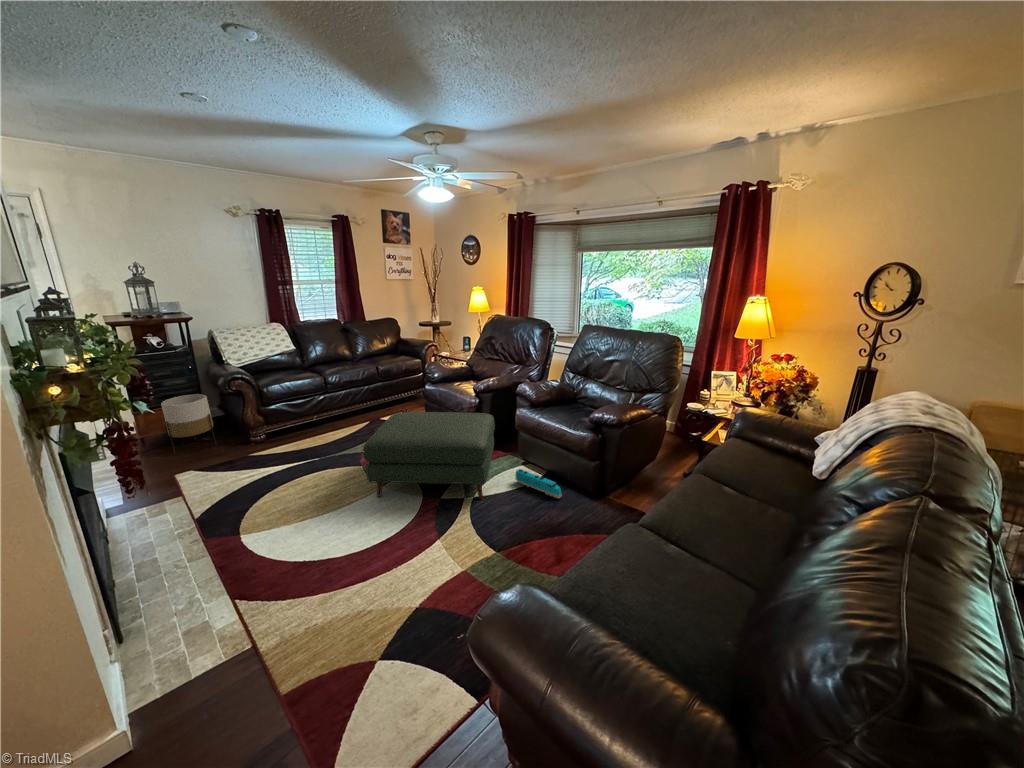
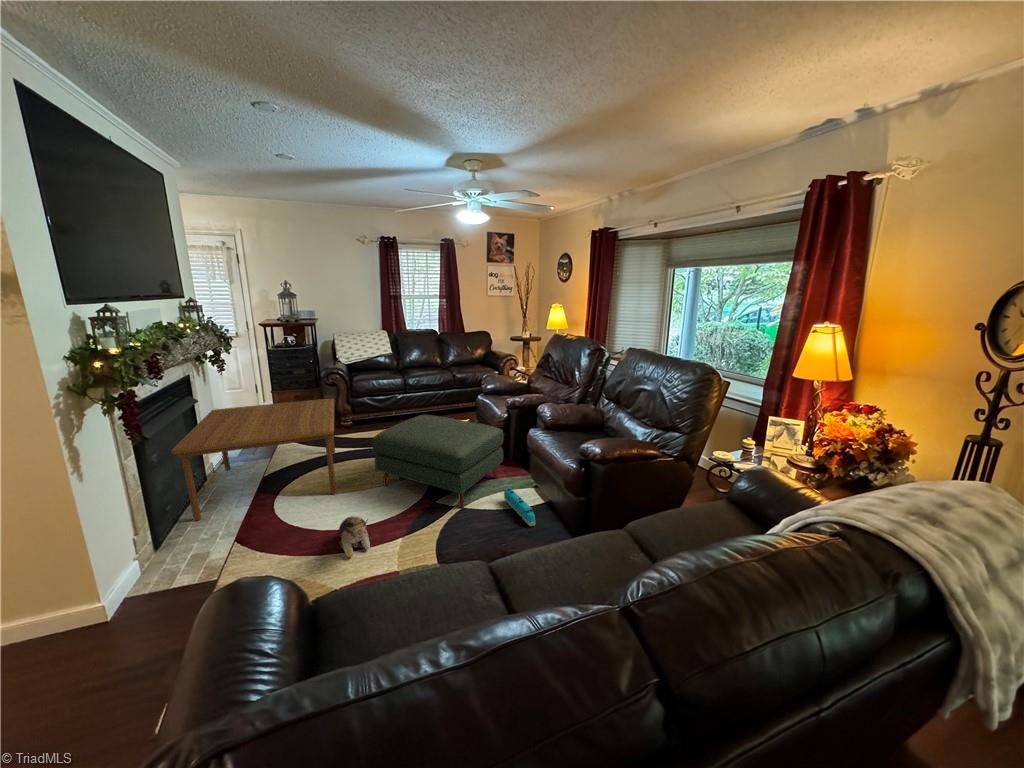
planter: present [161,394,216,454] -> none [286,381,320,424]
coffee table: none [94,411,327,601] -> present [171,398,337,520]
plush toy: none [373,528,436,577] -> present [339,516,370,558]

